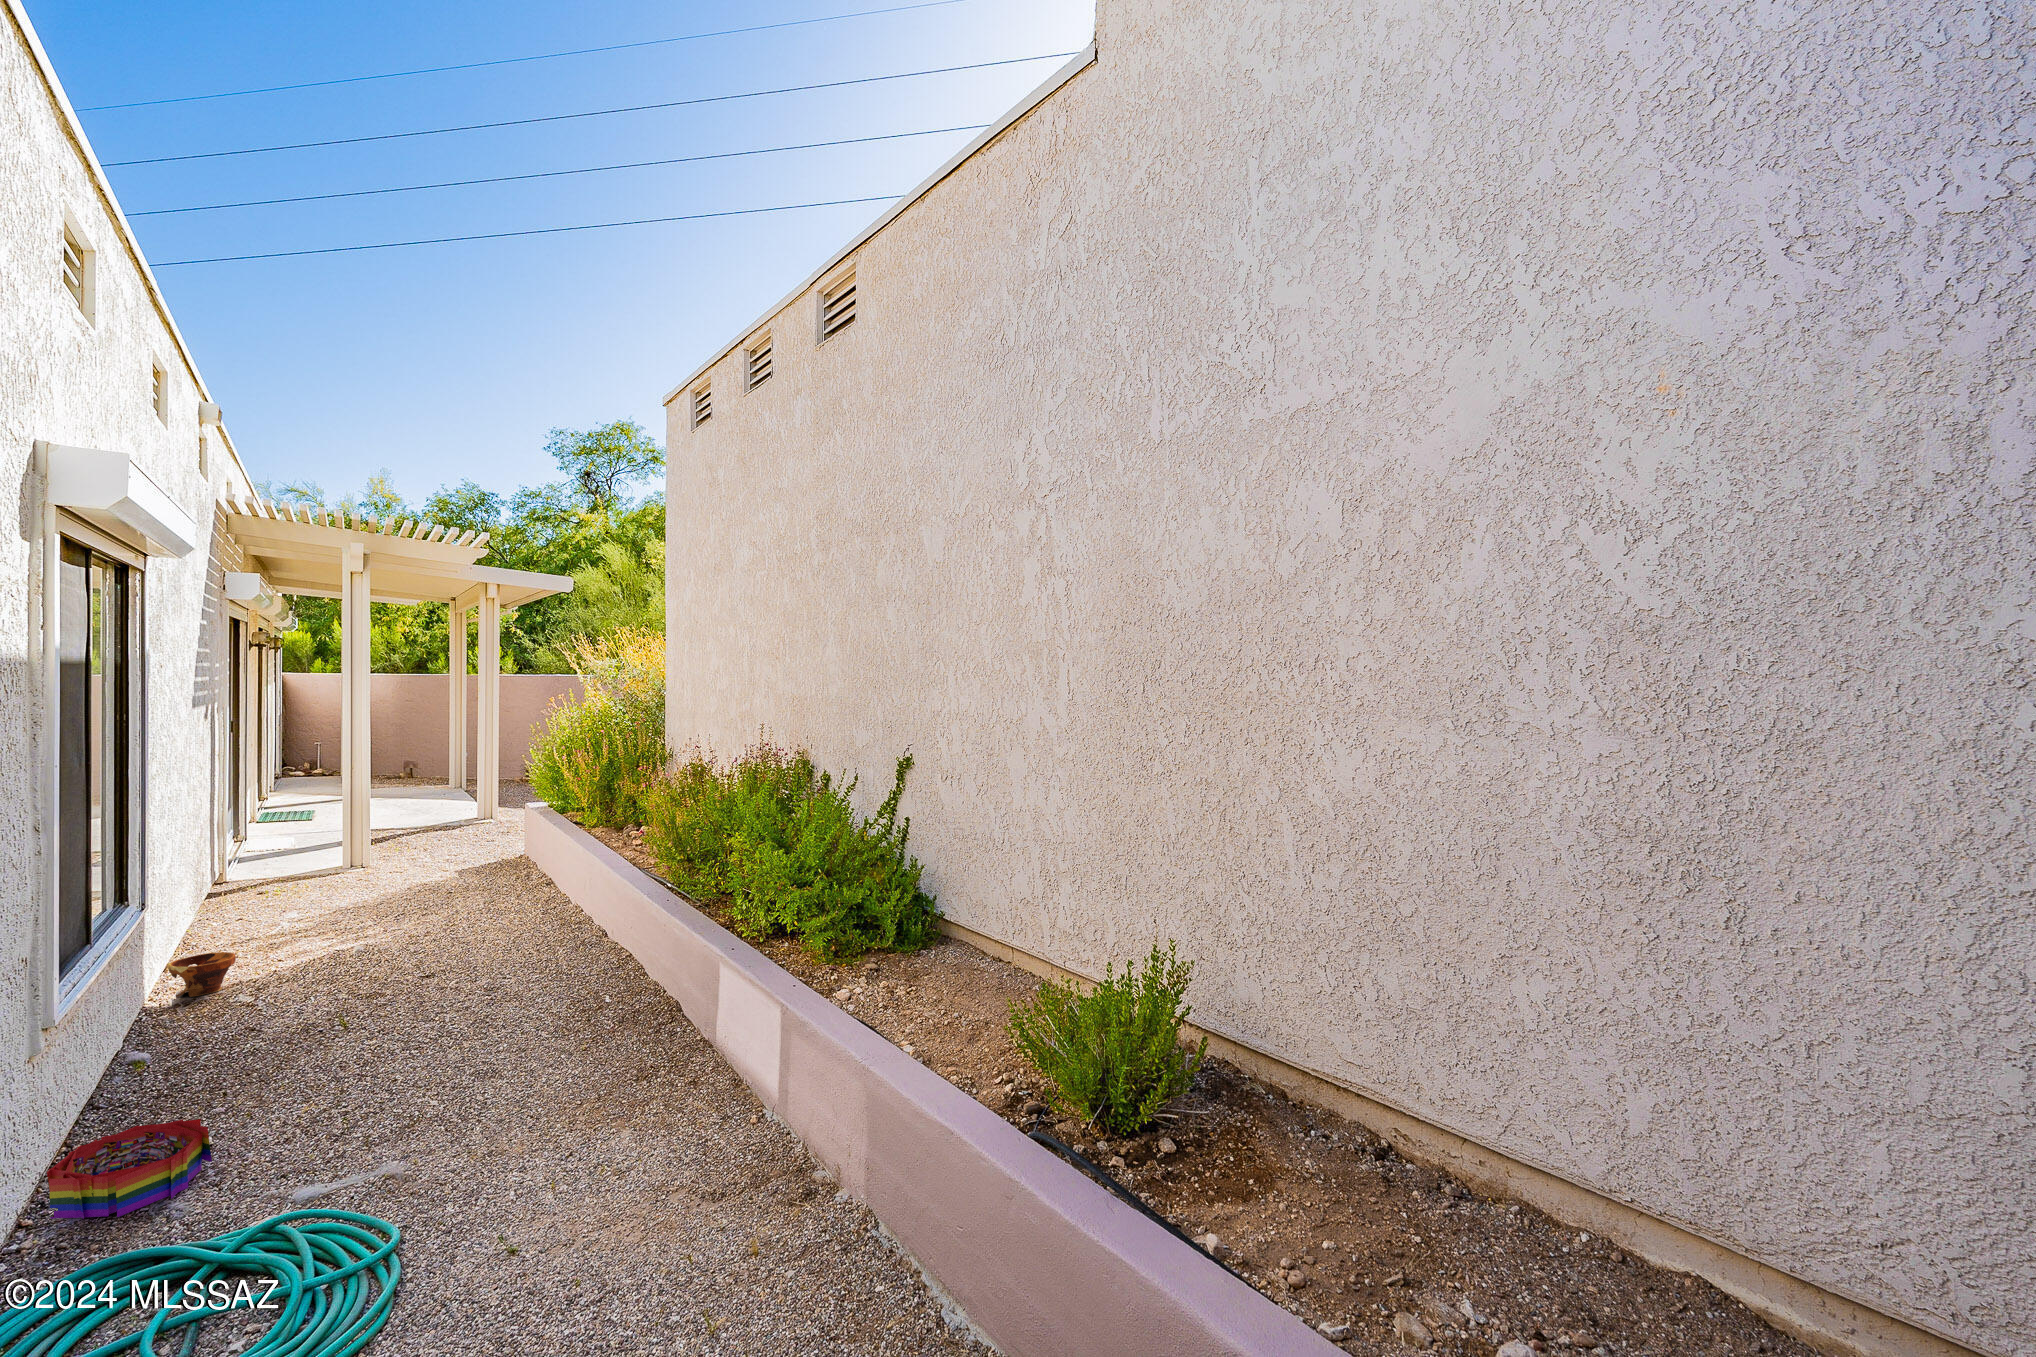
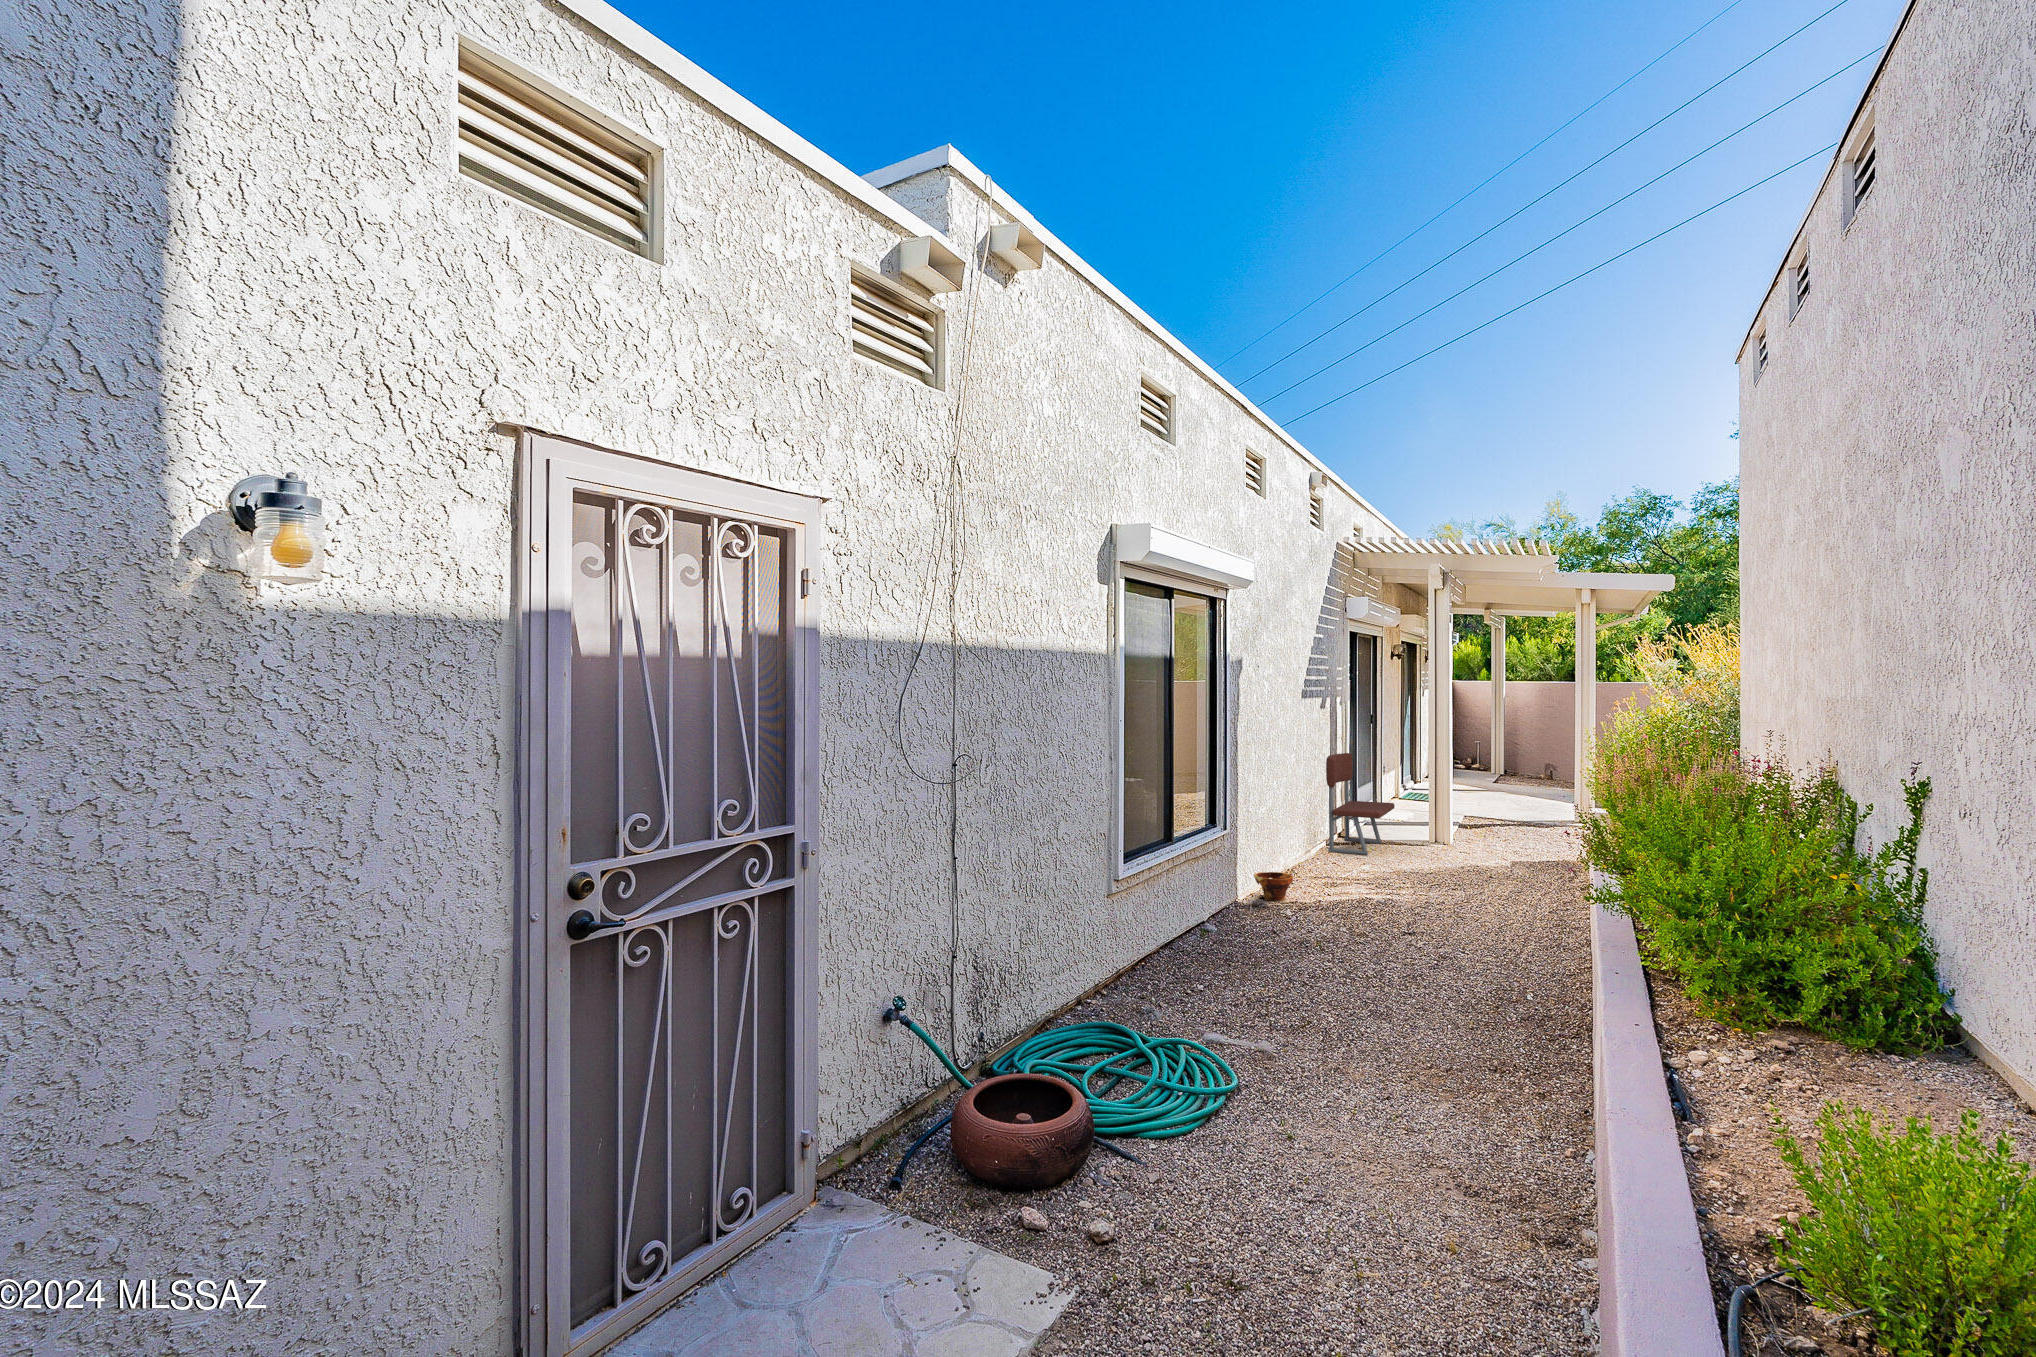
bench: none [216,777,311,911] -> present [1326,753,1395,855]
storage bin: present [47,1119,212,1219] -> none [1113,959,1191,1009]

